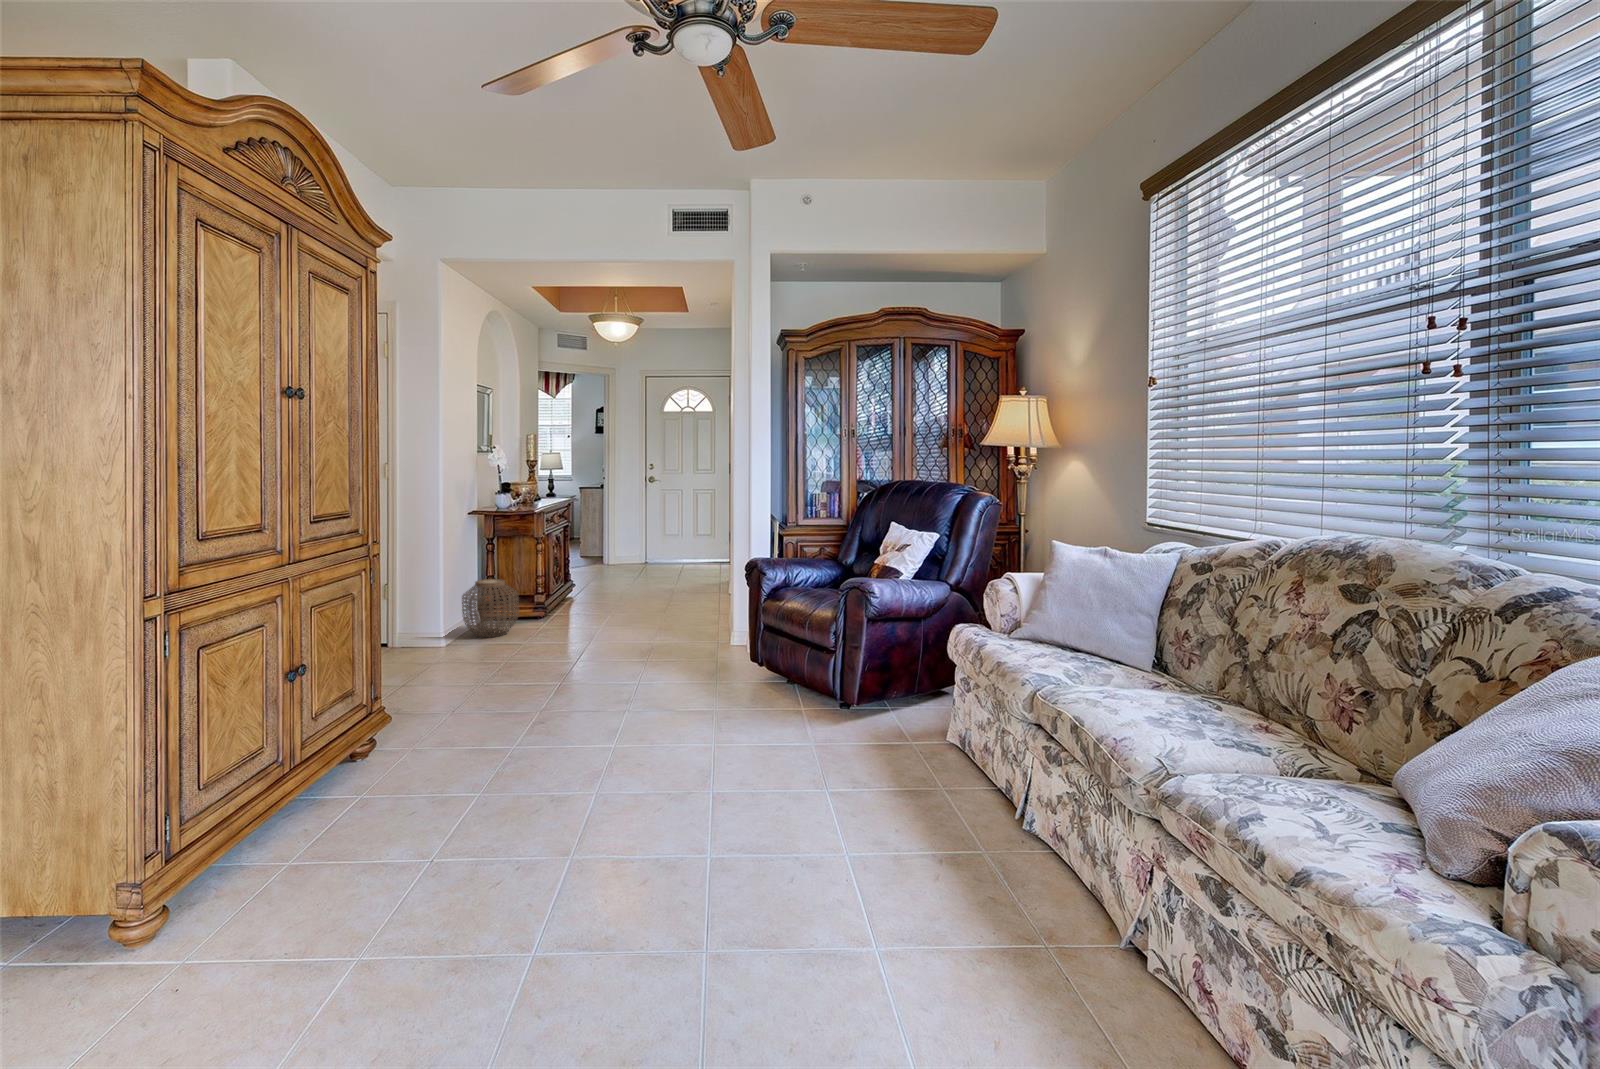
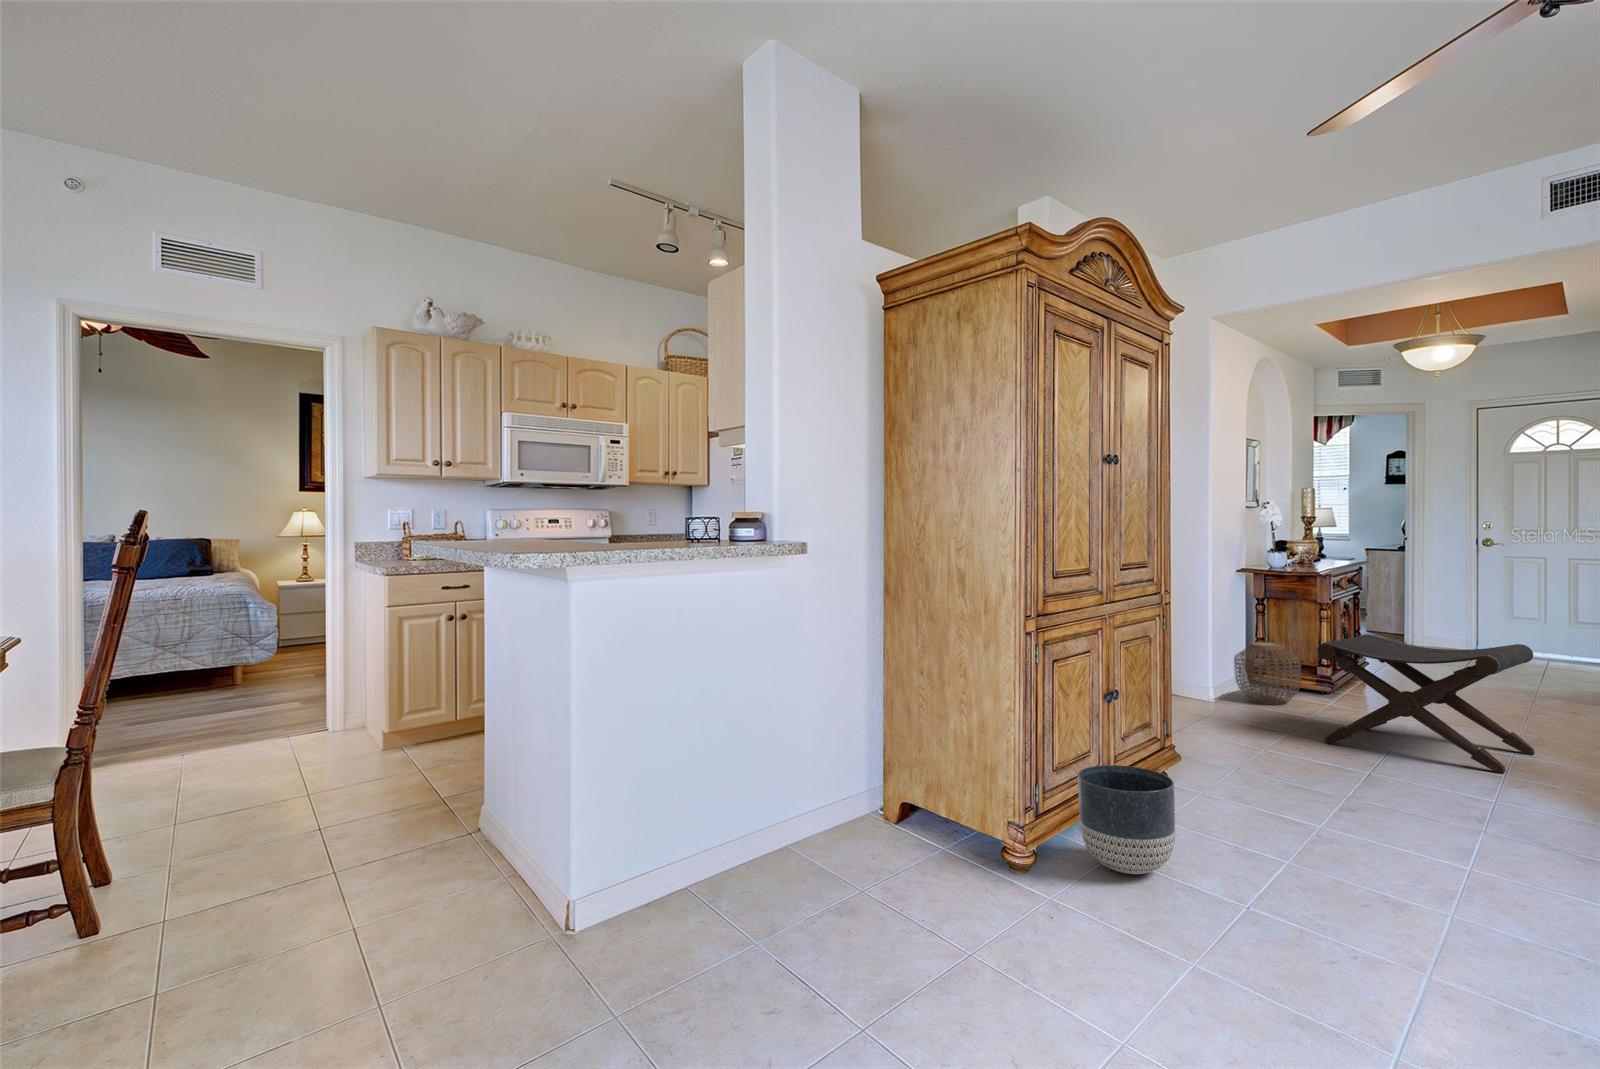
footstool: none [526,569,668,670] -> present [1318,634,1535,773]
planter: none [240,751,363,877] -> present [1078,765,1175,874]

